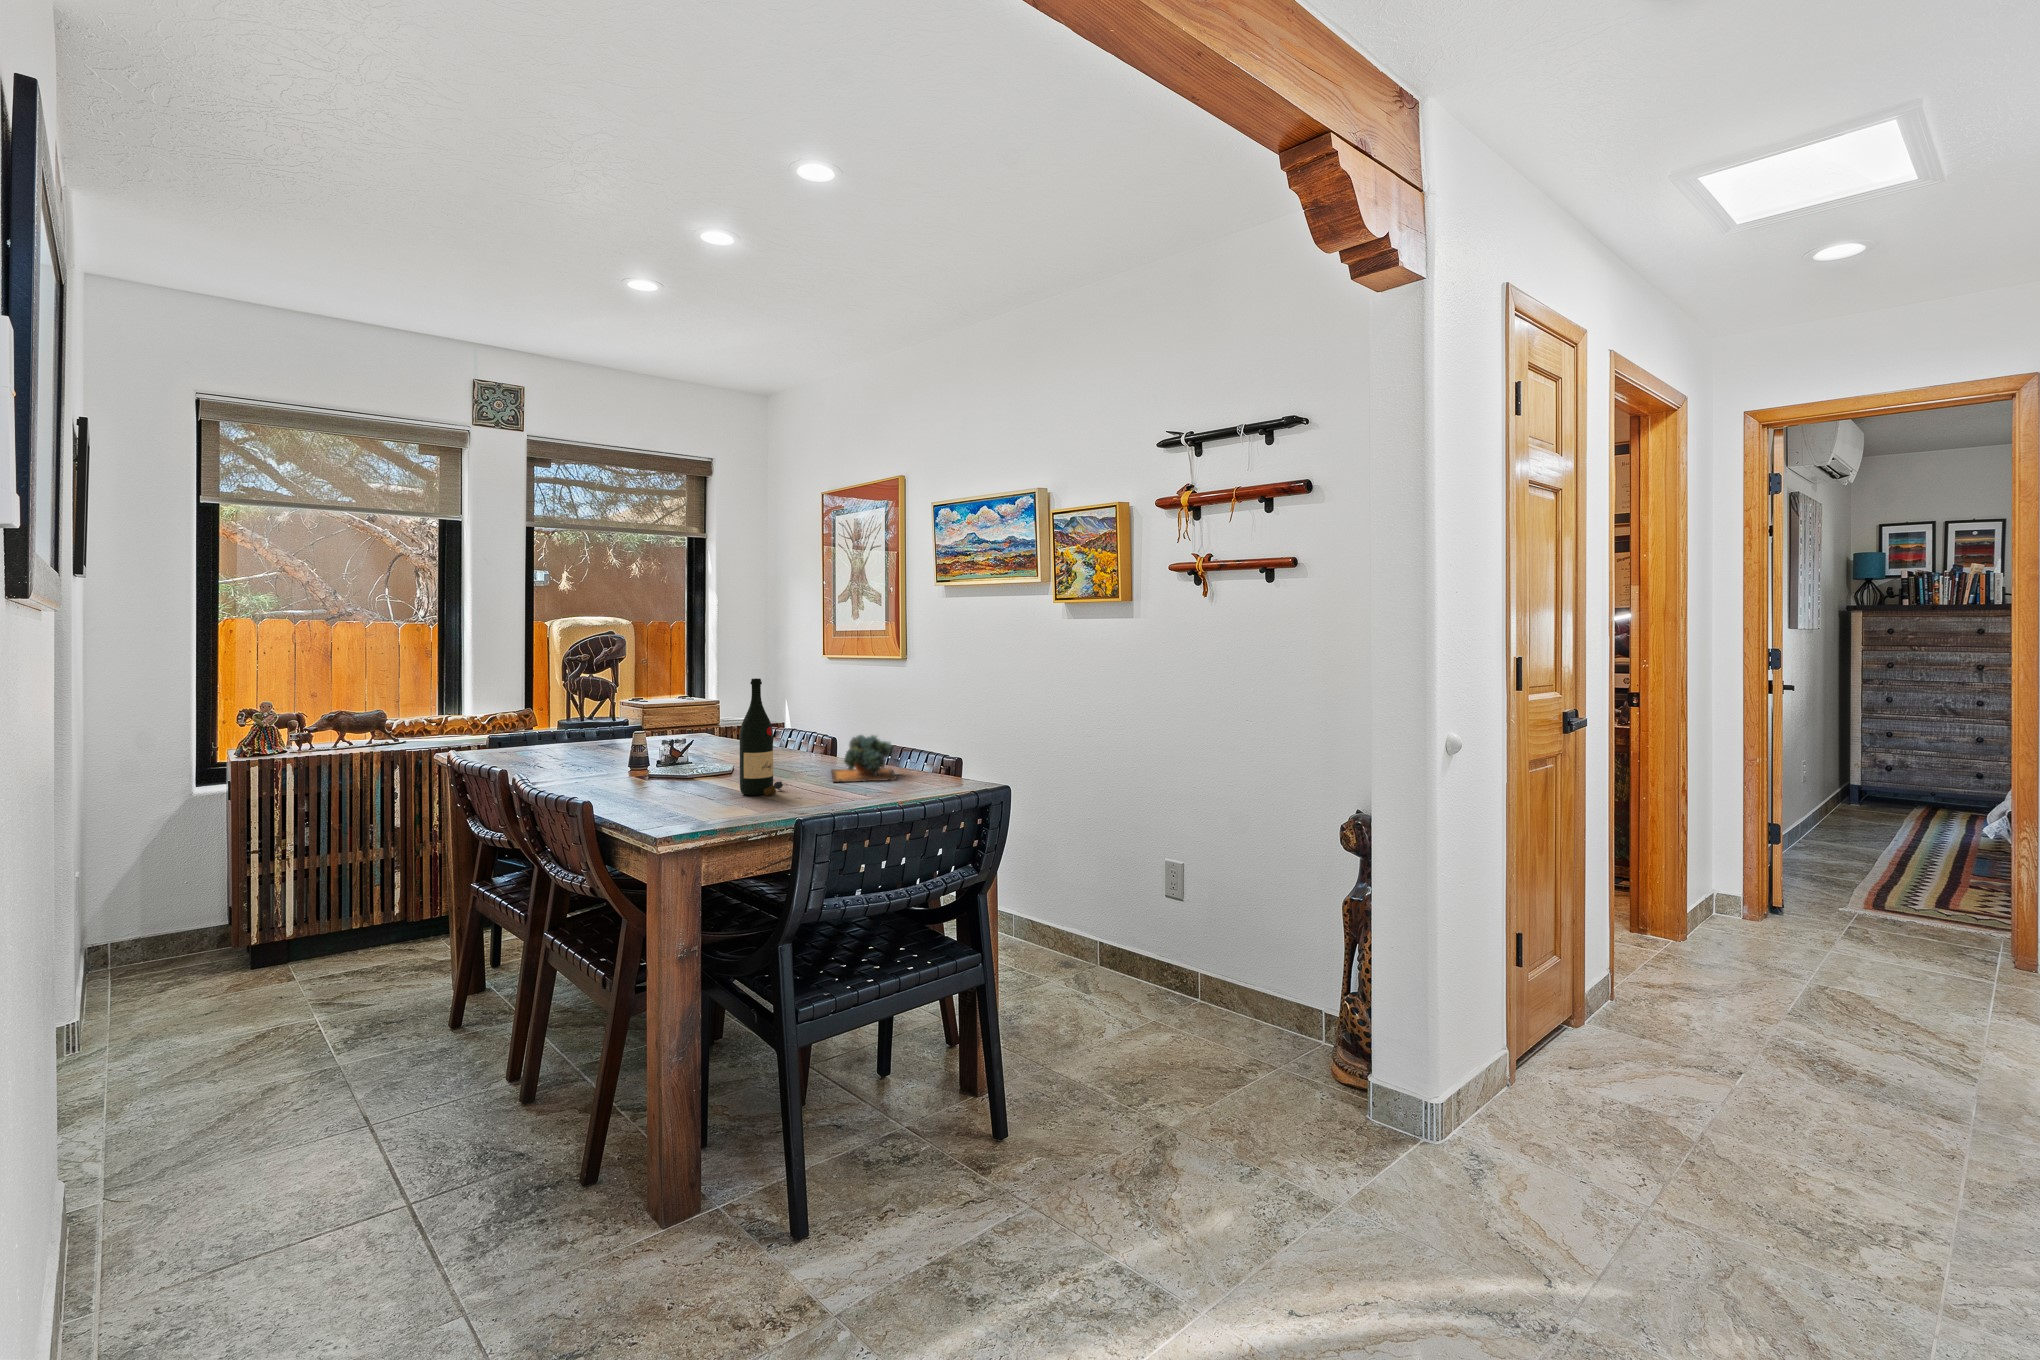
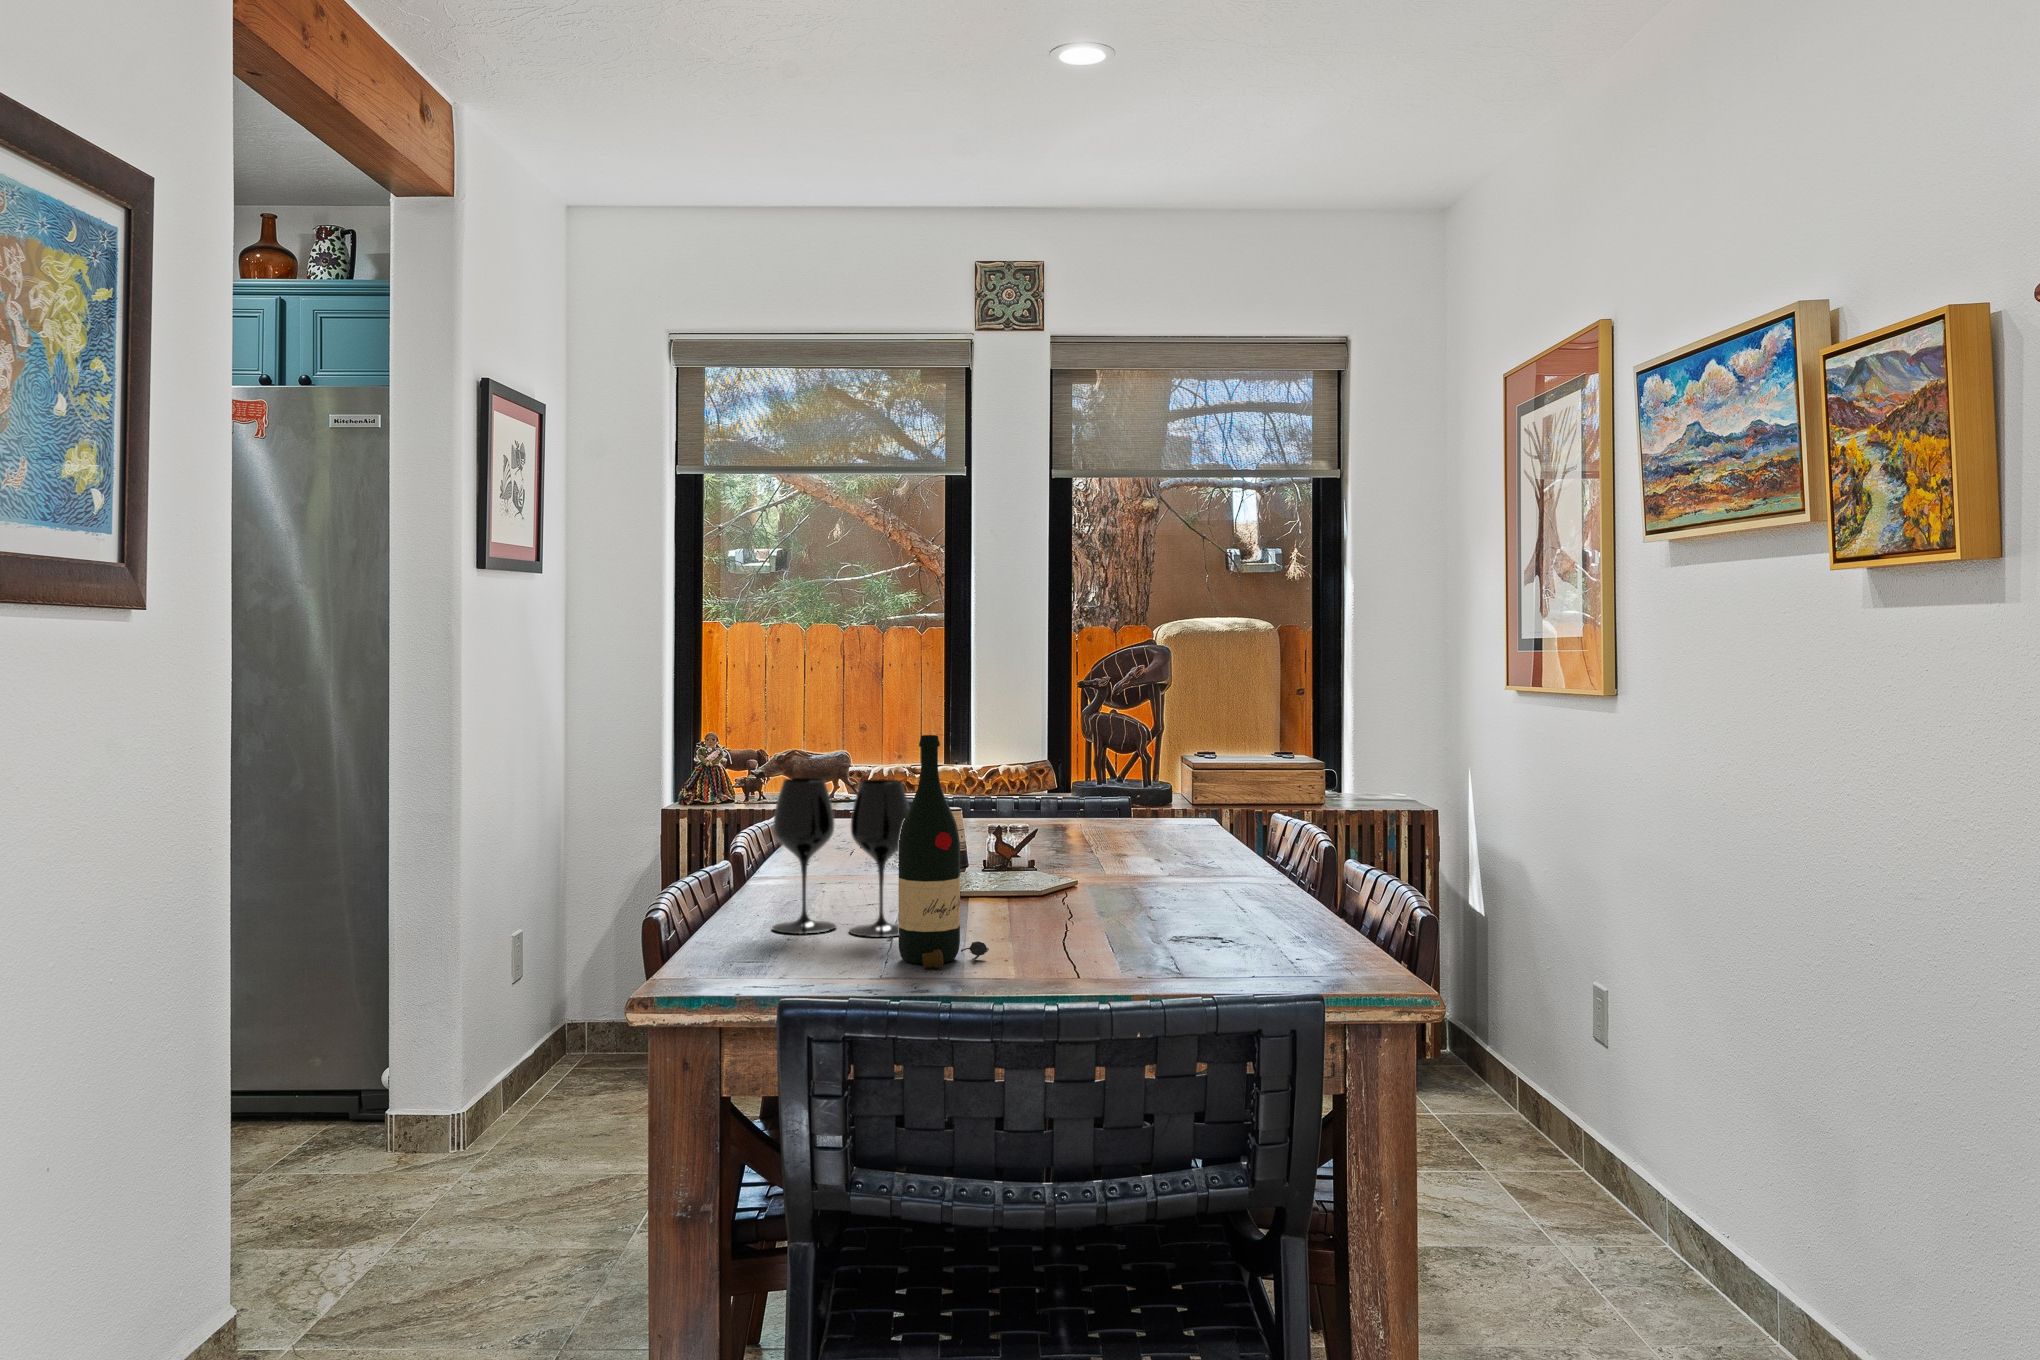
wine glass: none [624,706,711,795] -> present [772,778,909,937]
succulent plant: present [831,735,897,782] -> none [1105,860,1288,971]

